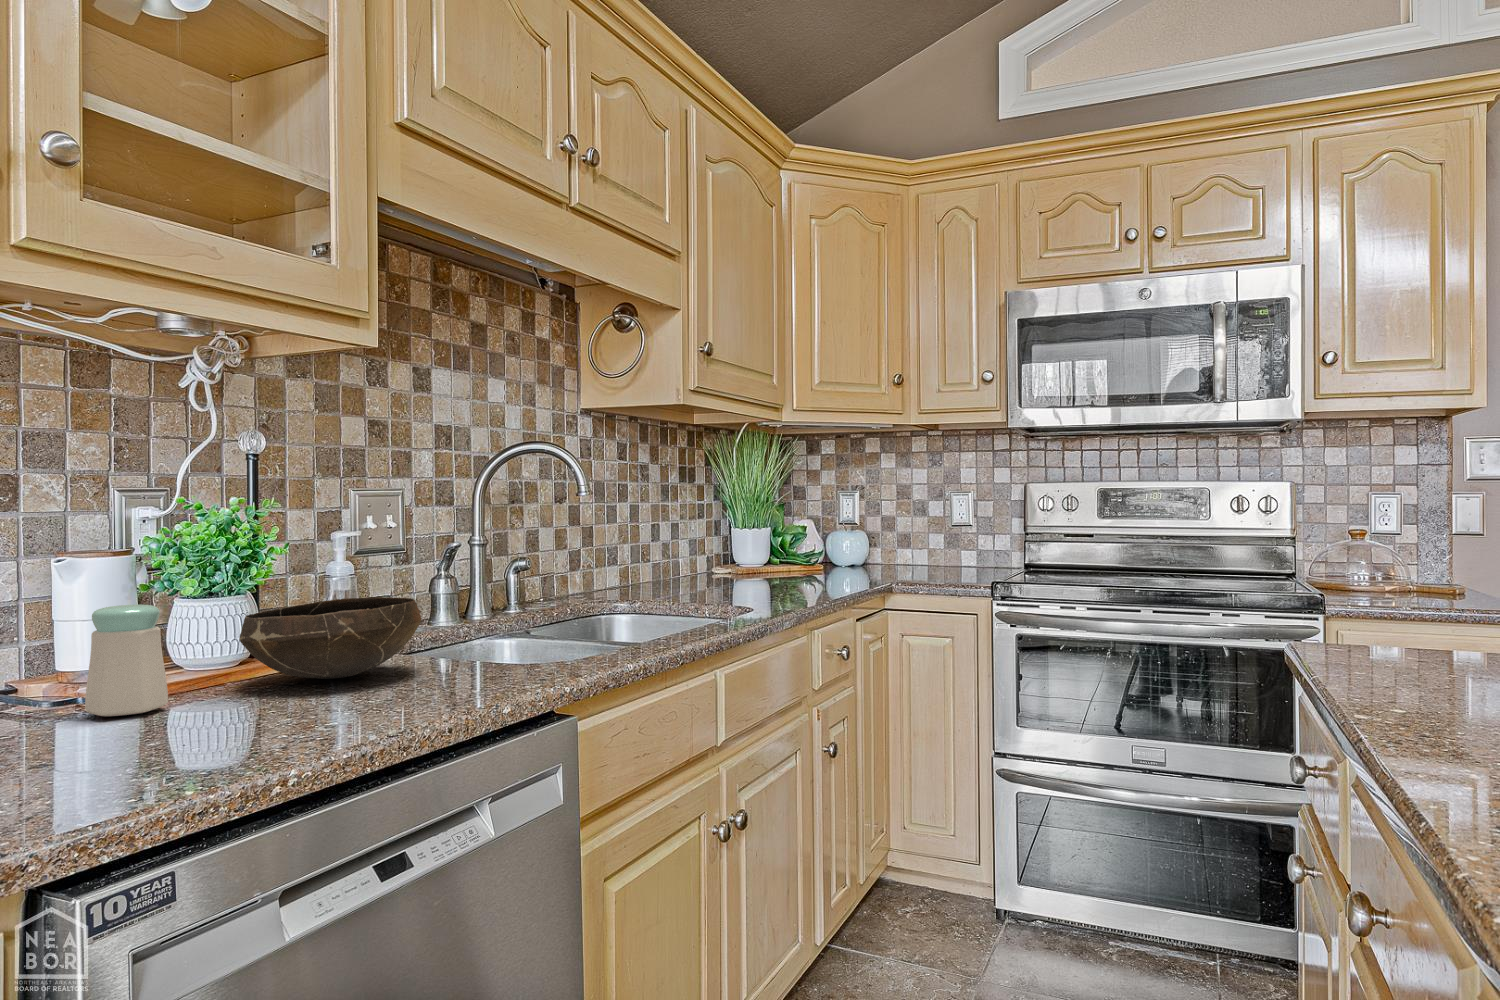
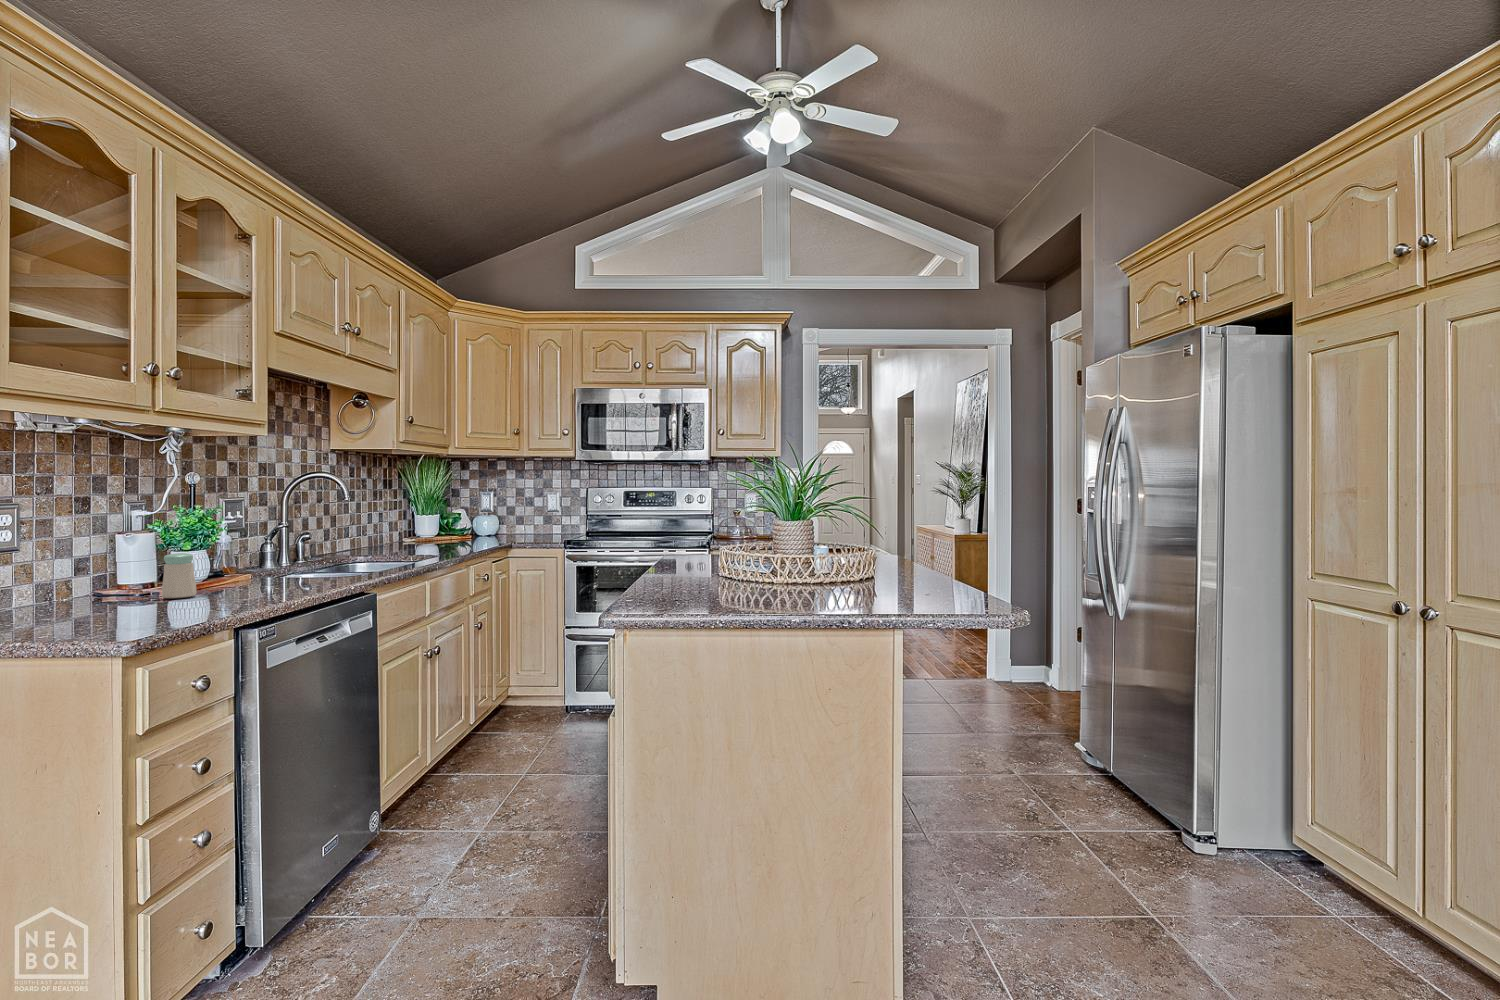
bowl: present [239,597,421,679] -> none [211,550,297,585]

